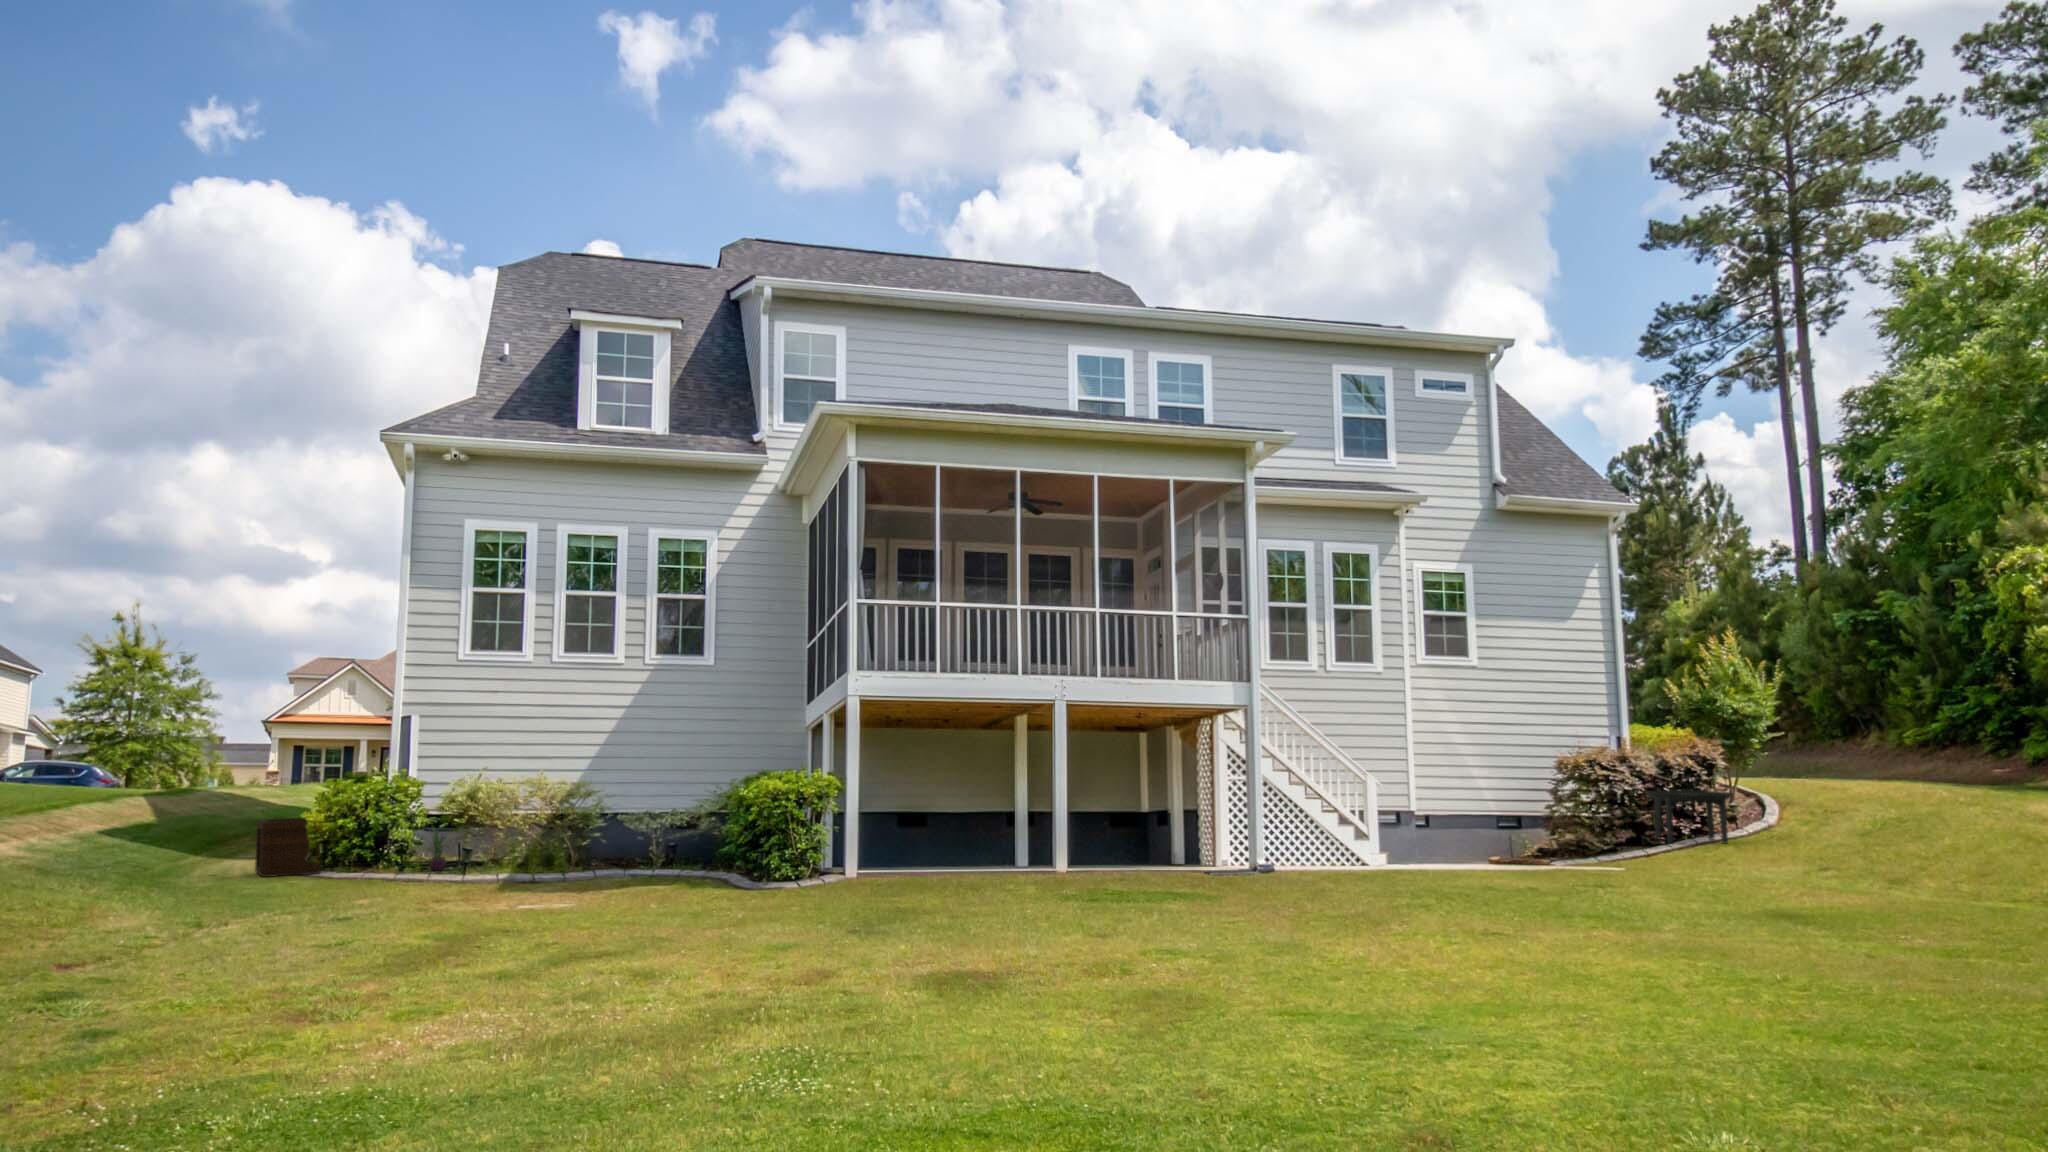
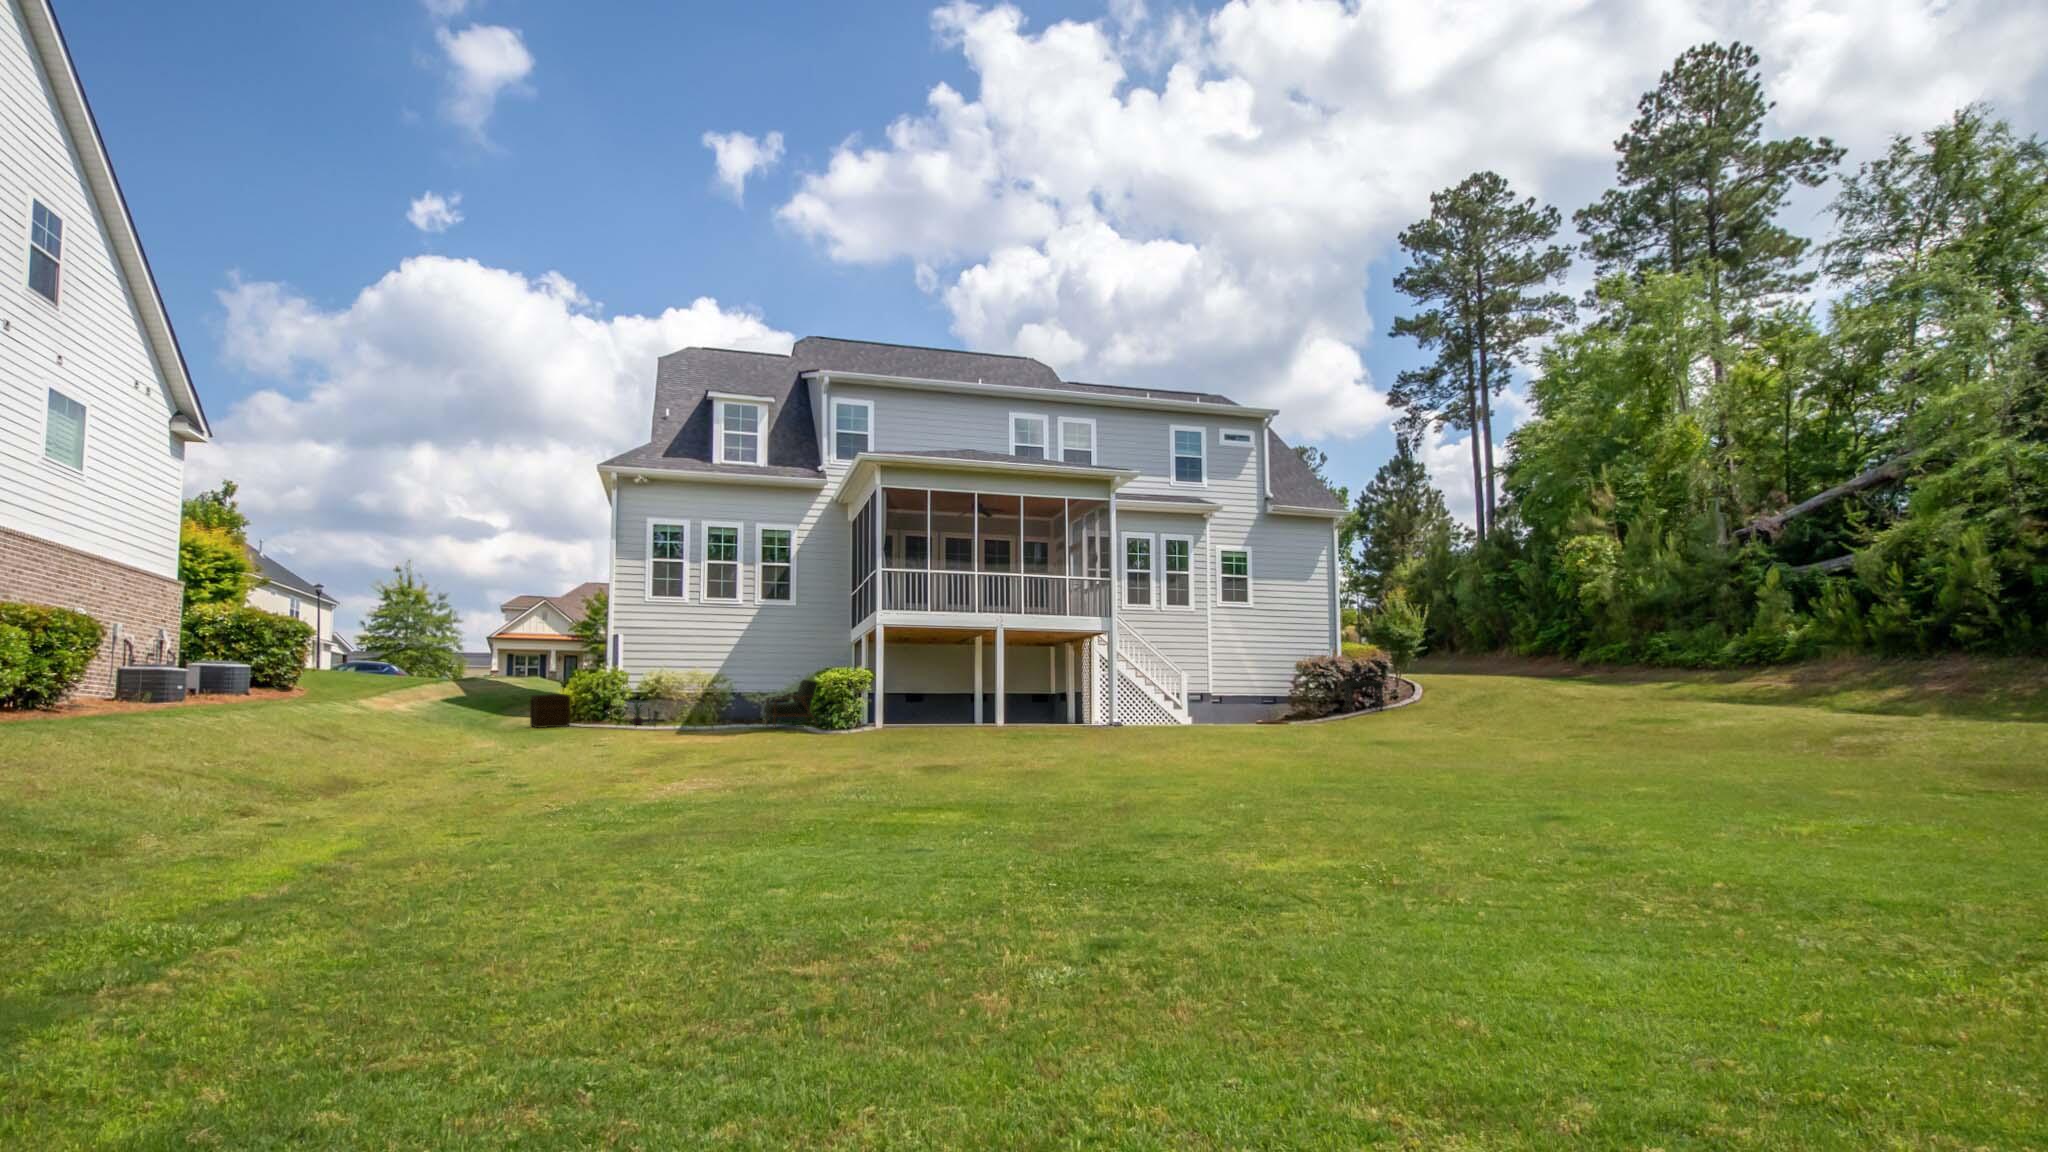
chair: none [651,793,745,880] -> present [765,680,817,727]

